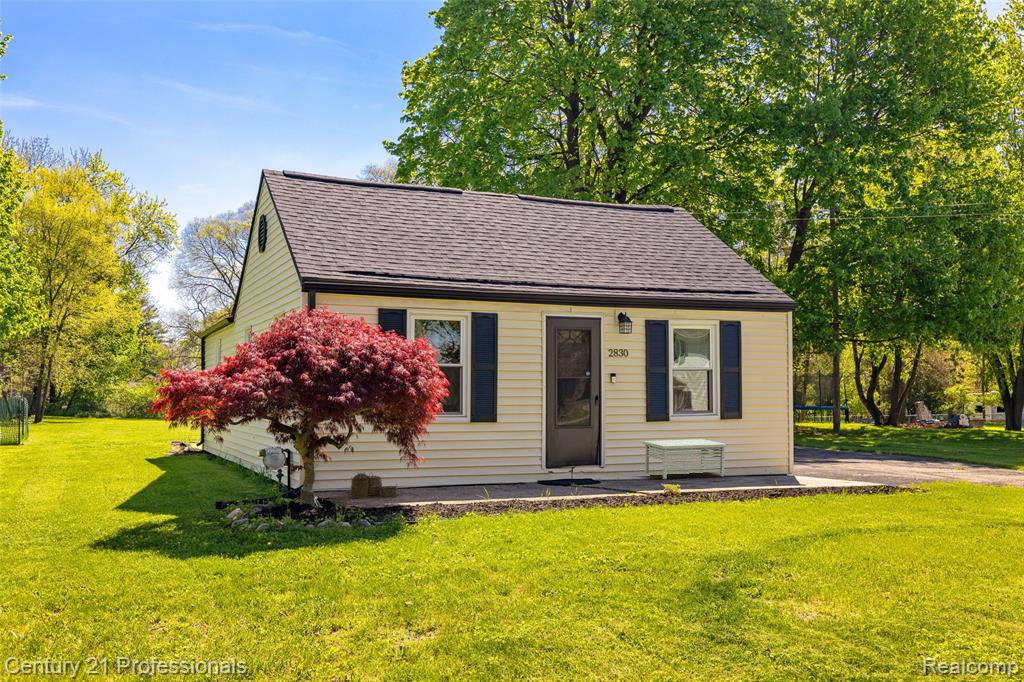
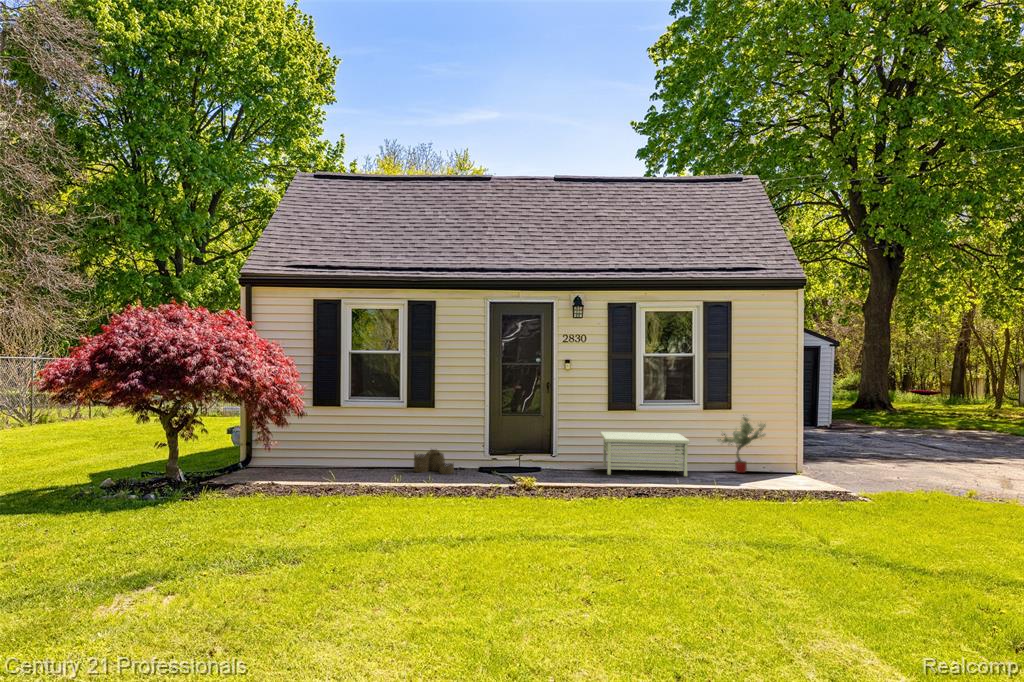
potted tree: none [735,419,773,471] -> present [718,415,766,473]
woven basket: present [351,473,397,498] -> present [414,449,454,474]

